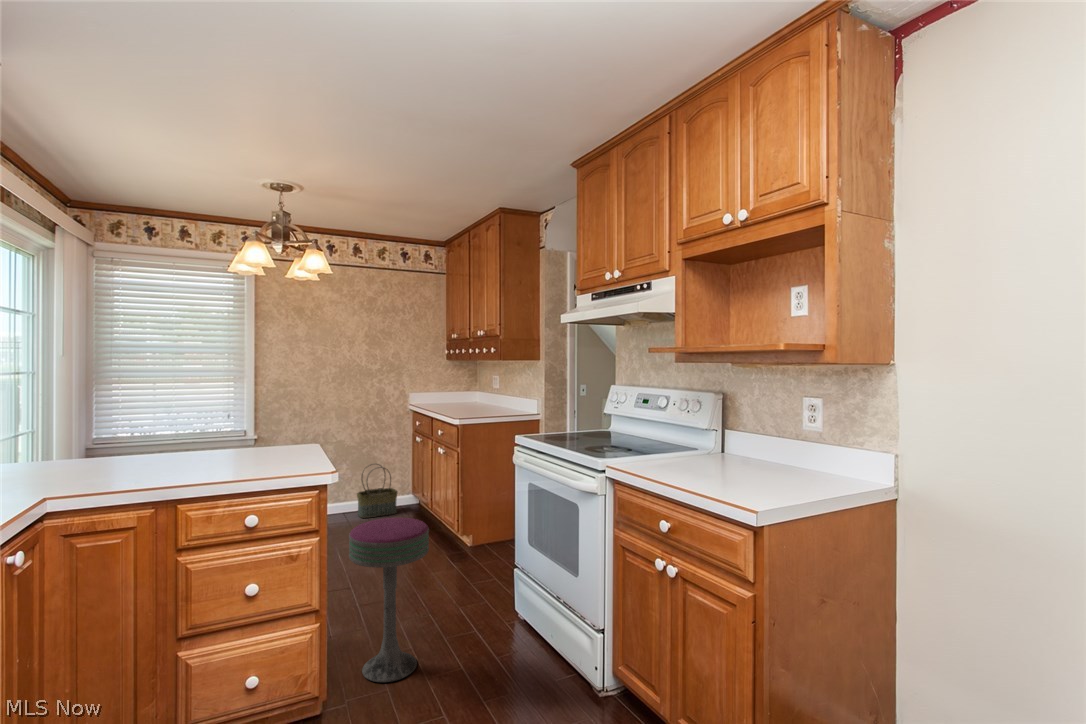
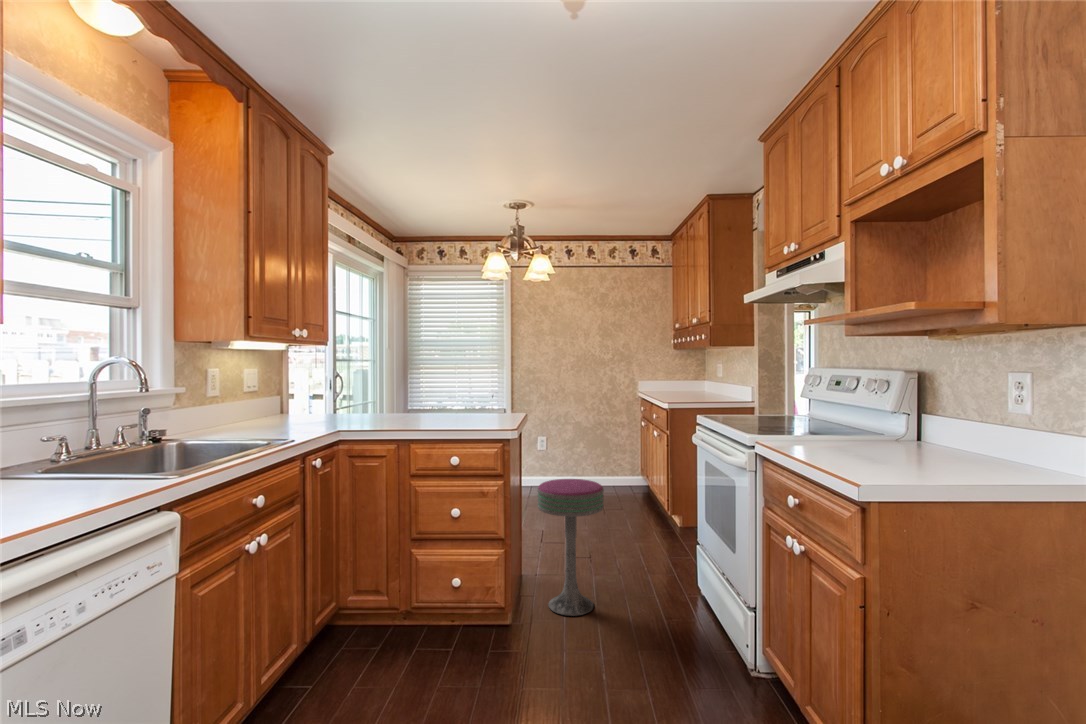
basket: present [357,464,398,518] -> none [591,444,626,492]

